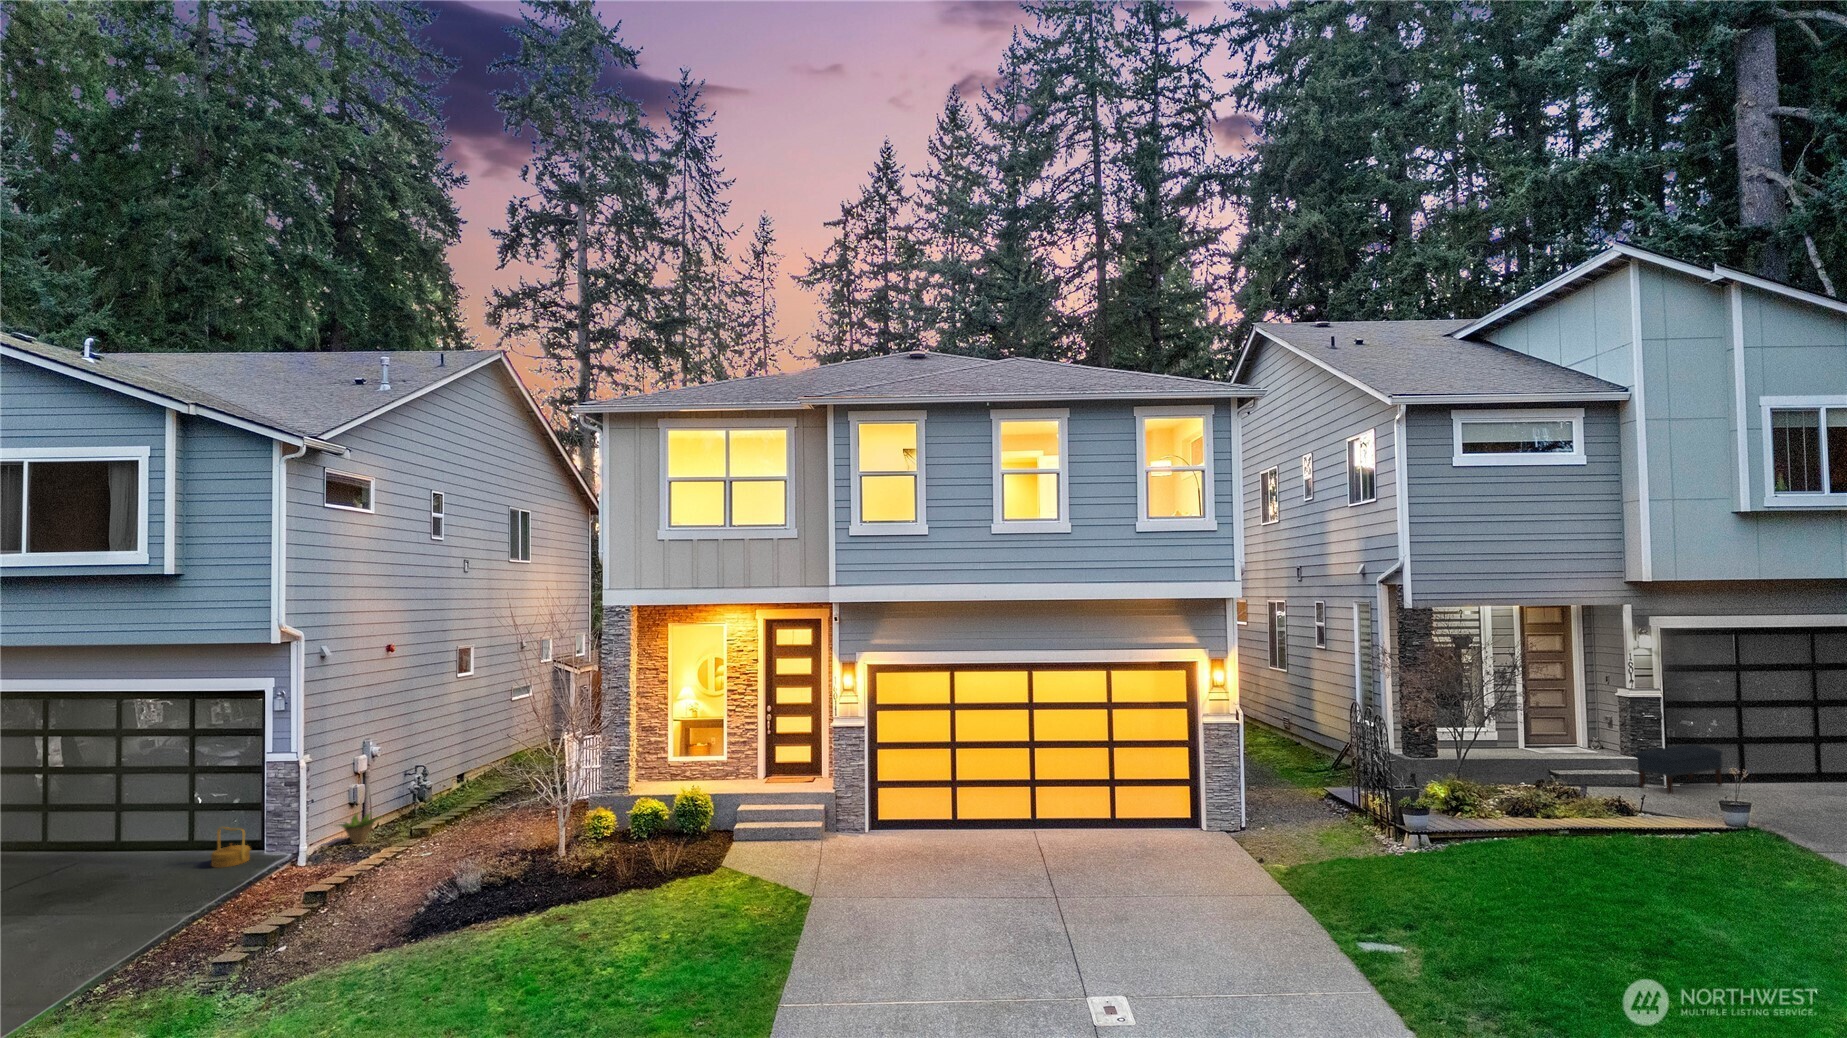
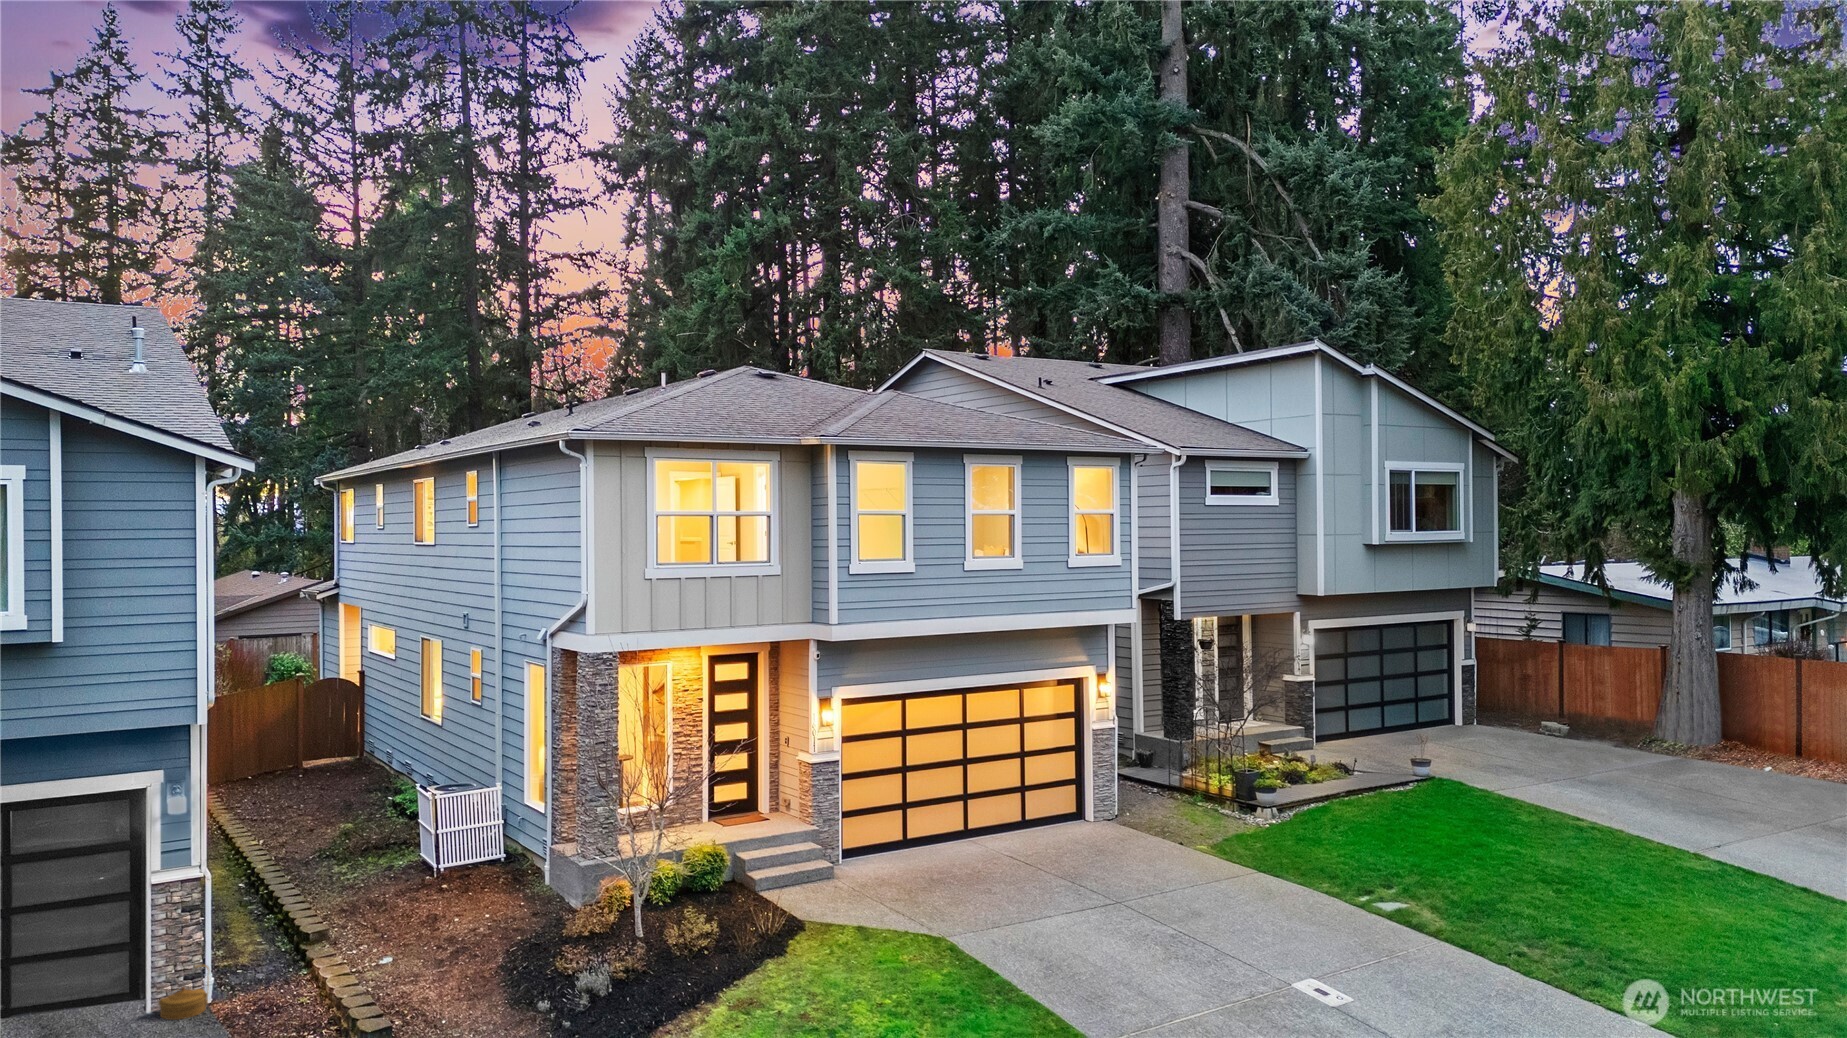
bench: present [1636,745,1722,794] -> none [1303,716,1345,754]
decorative plant: present [339,813,380,843] -> none [270,925,325,966]

